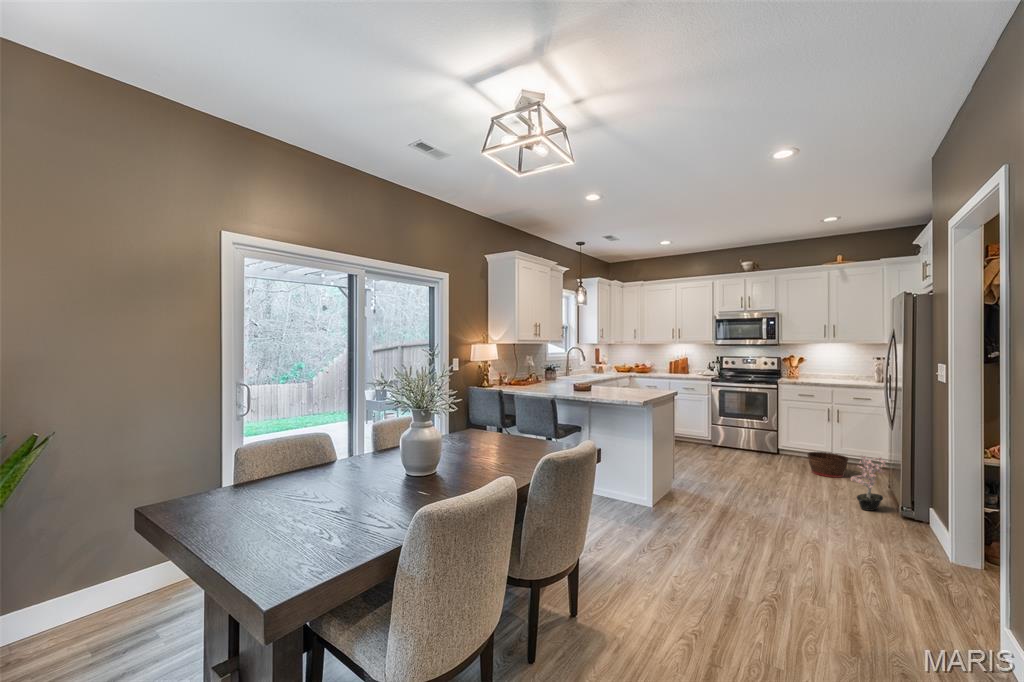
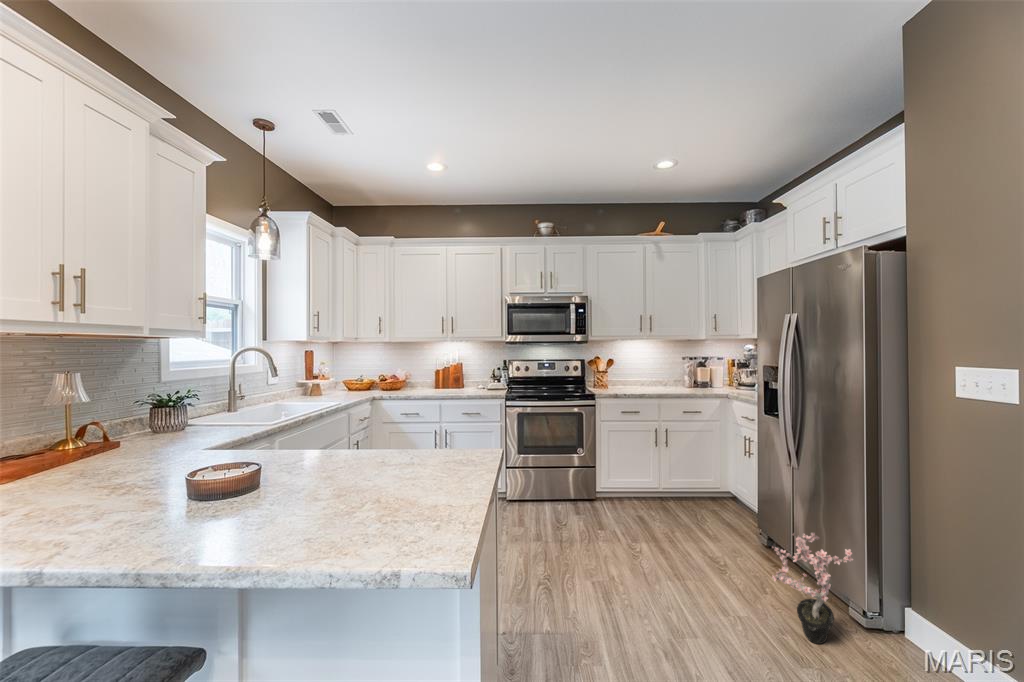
basket: present [808,452,848,478] -> none [654,503,709,549]

